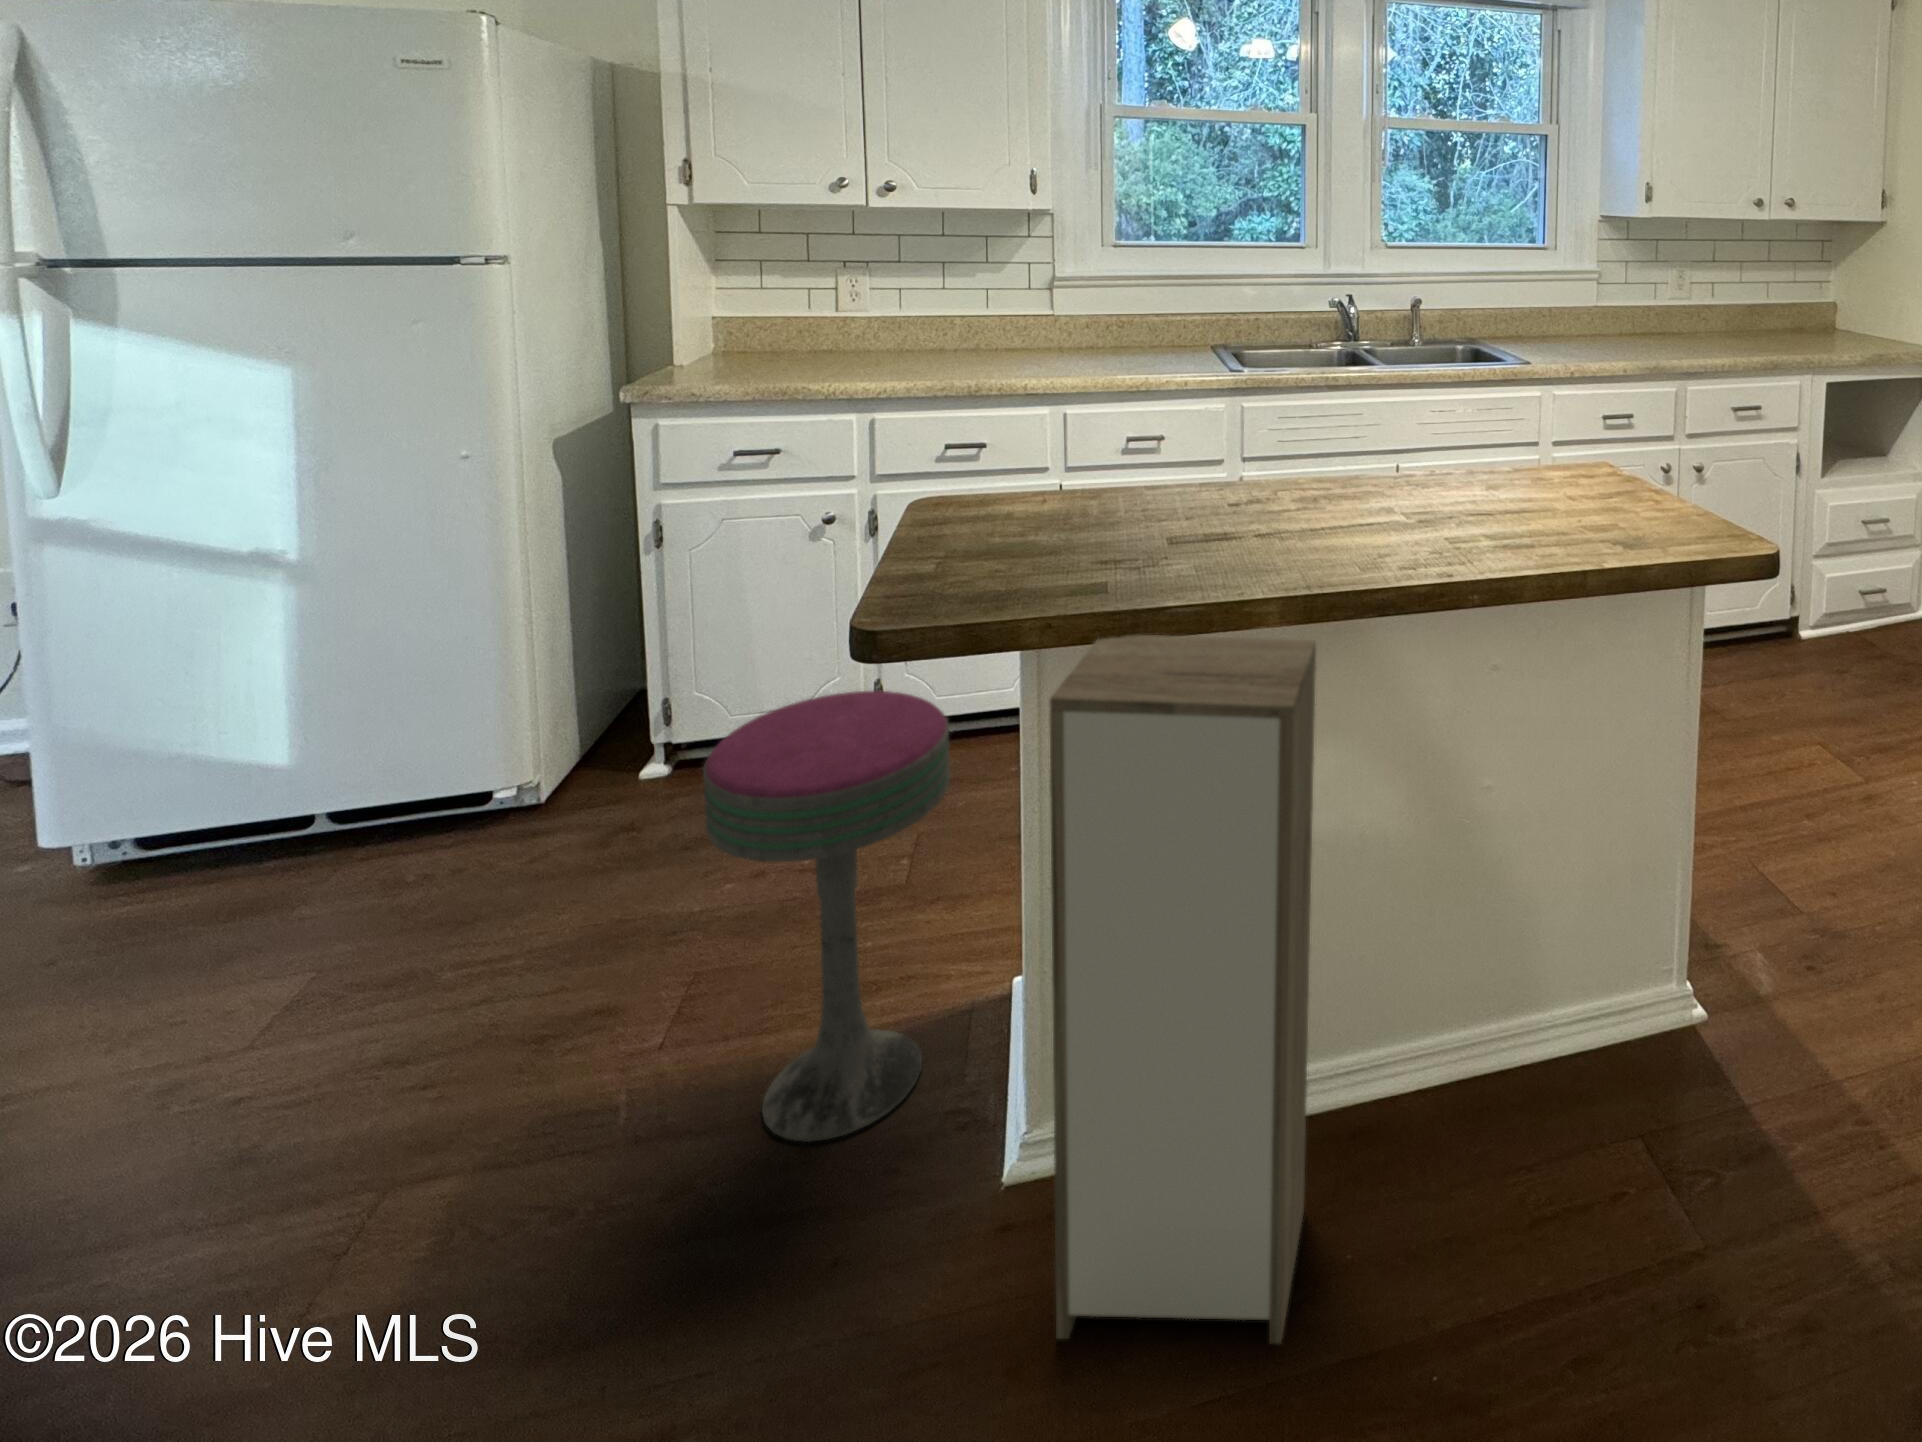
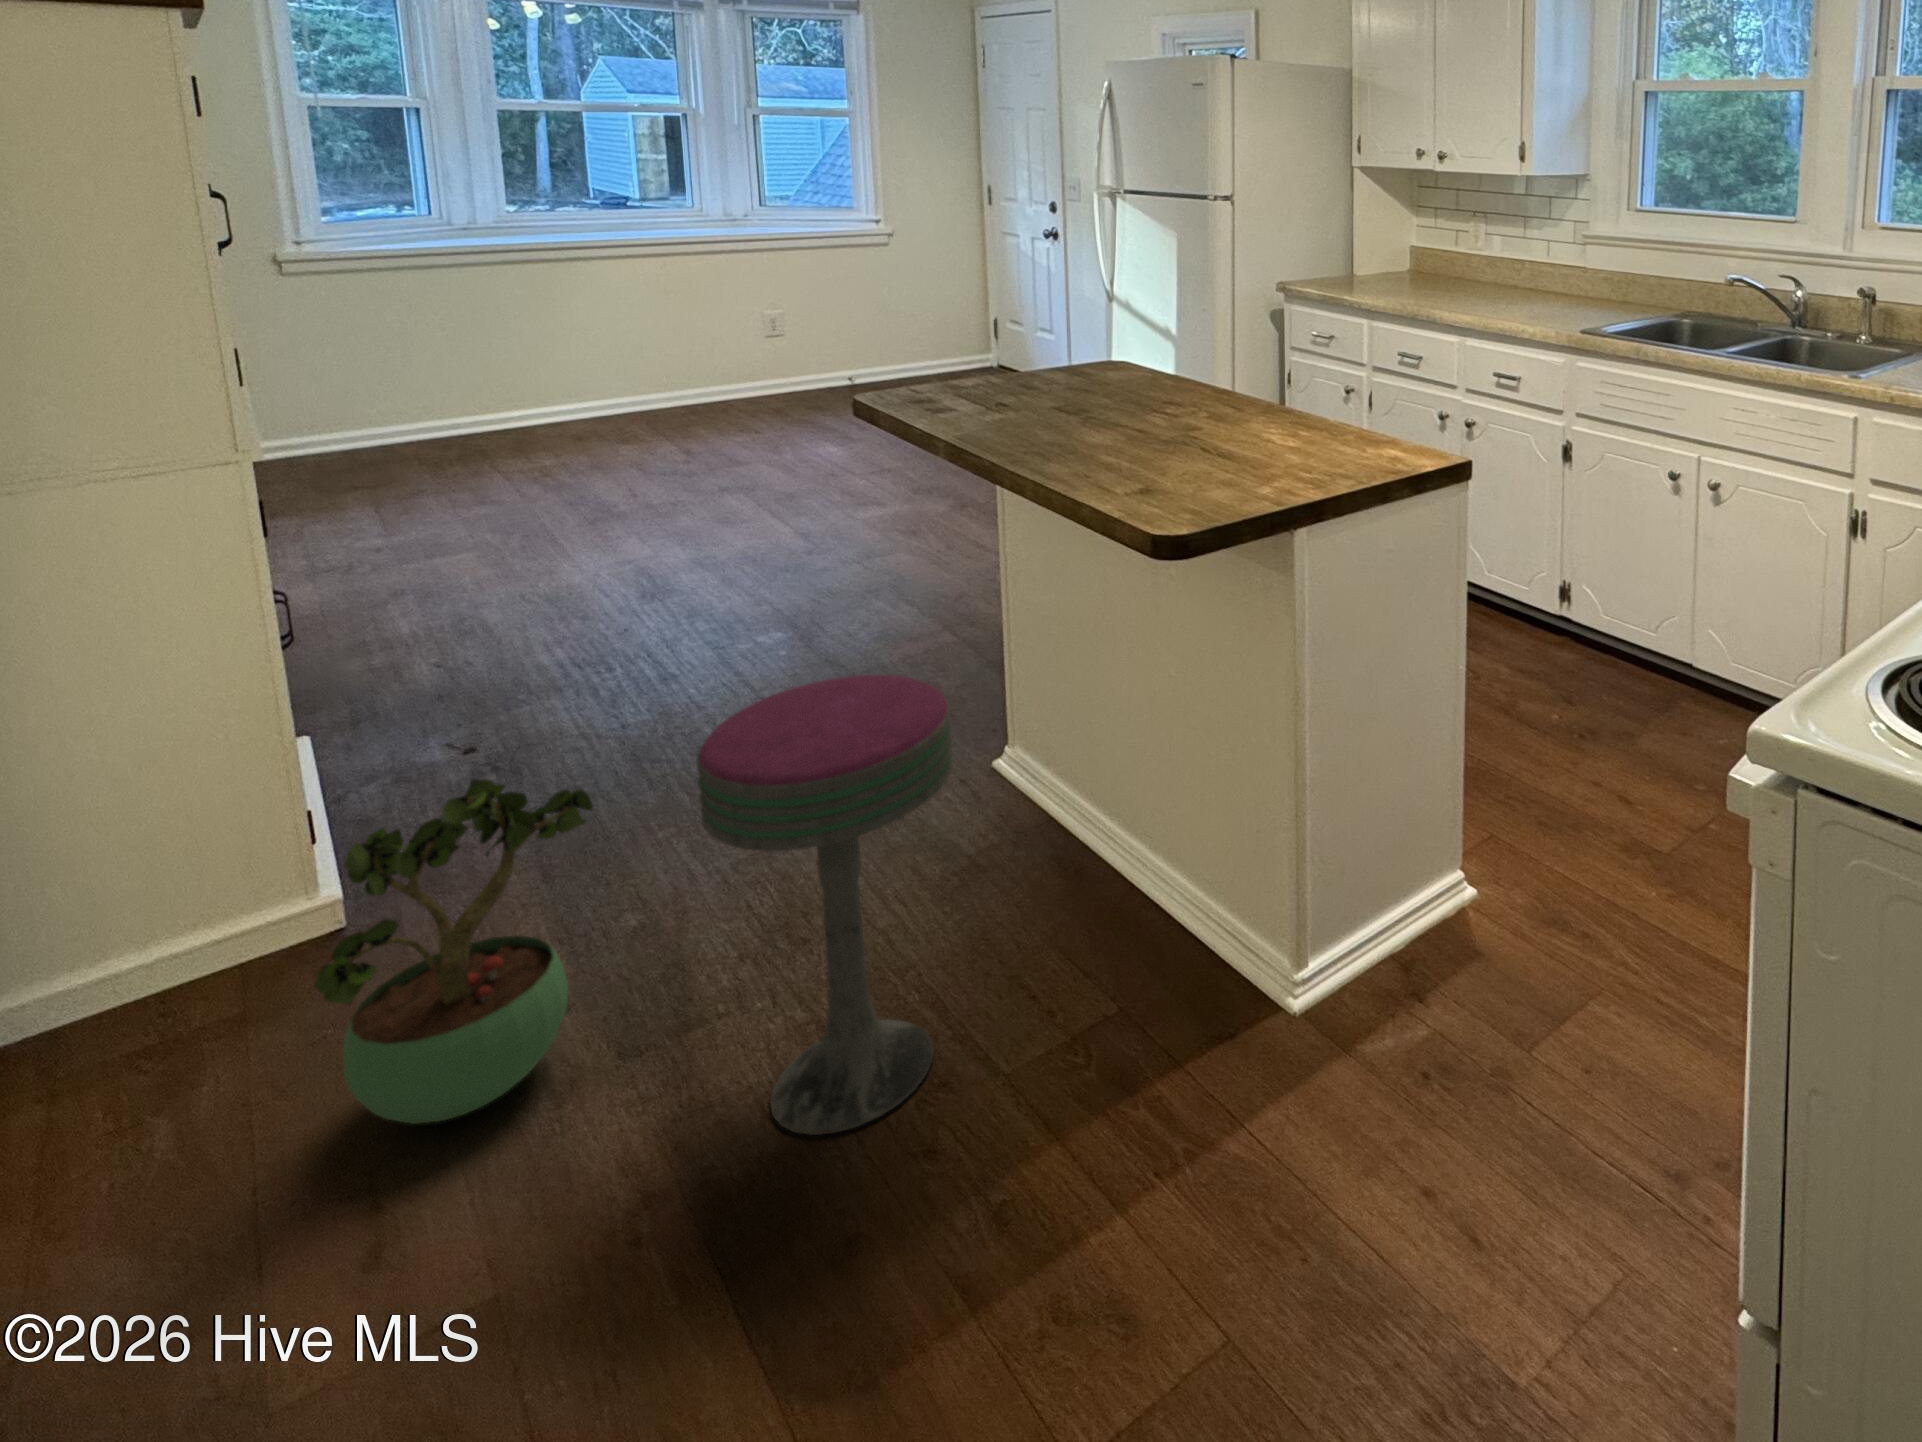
storage cabinet: present [1050,635,1316,1344] -> none [1038,611,1323,1345]
potted plant: none [318,789,593,1129] -> present [314,779,593,1124]

